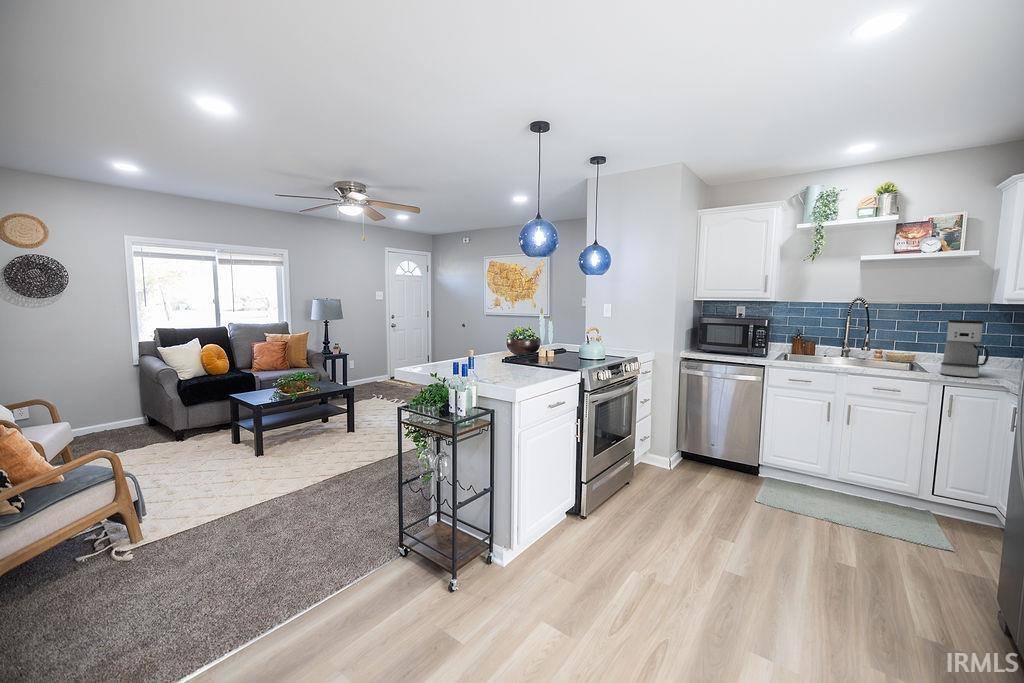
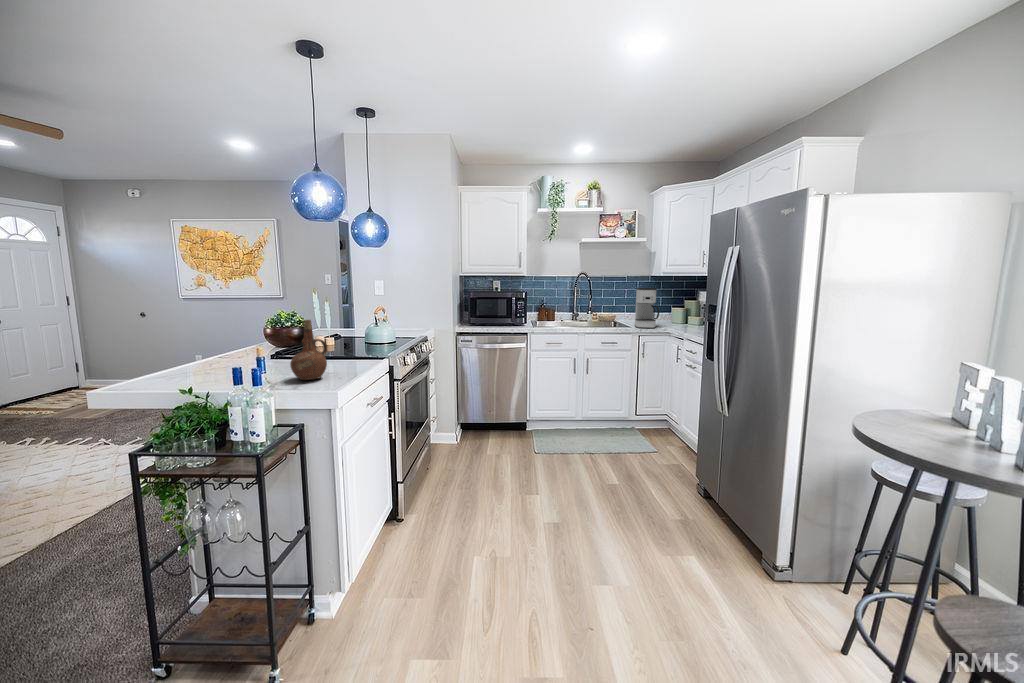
ceramic pitcher: none [497,333,524,379] -> present [290,320,327,380]

